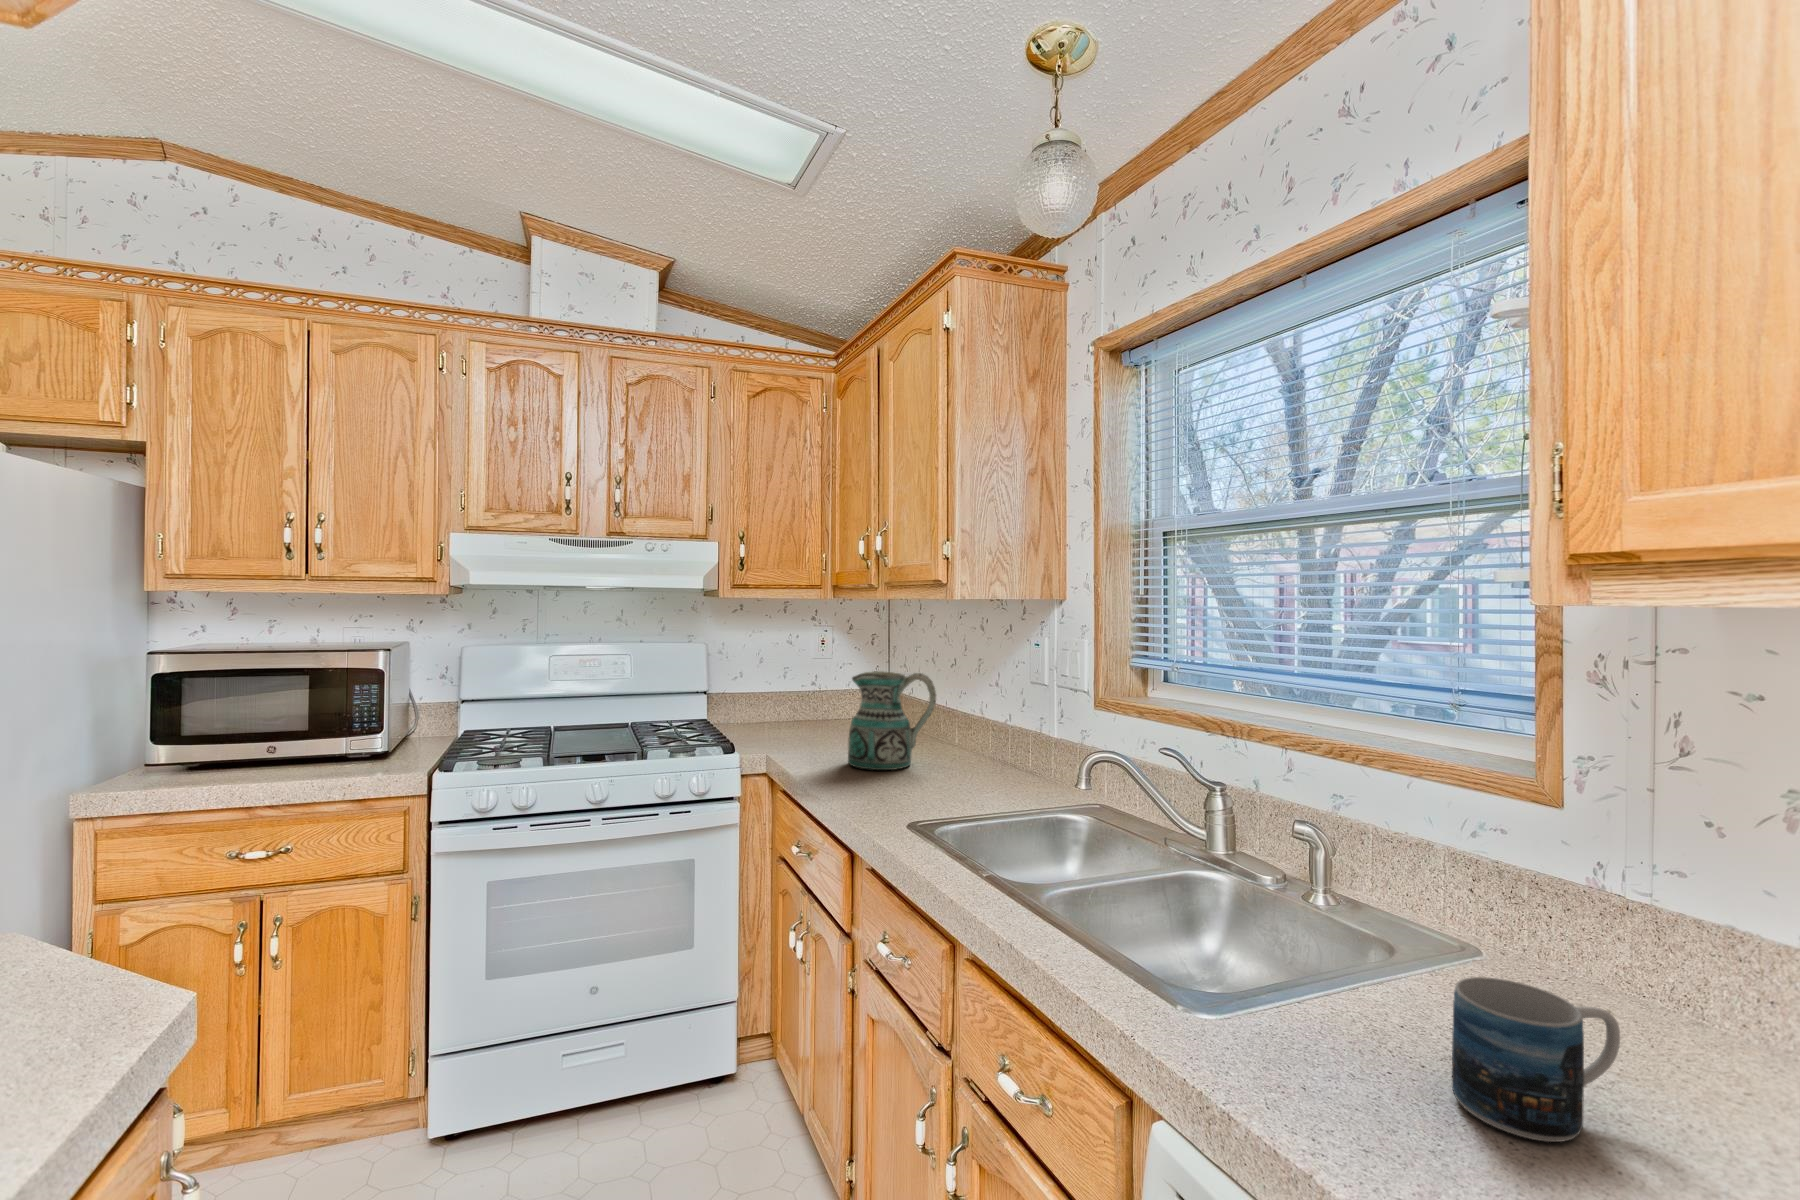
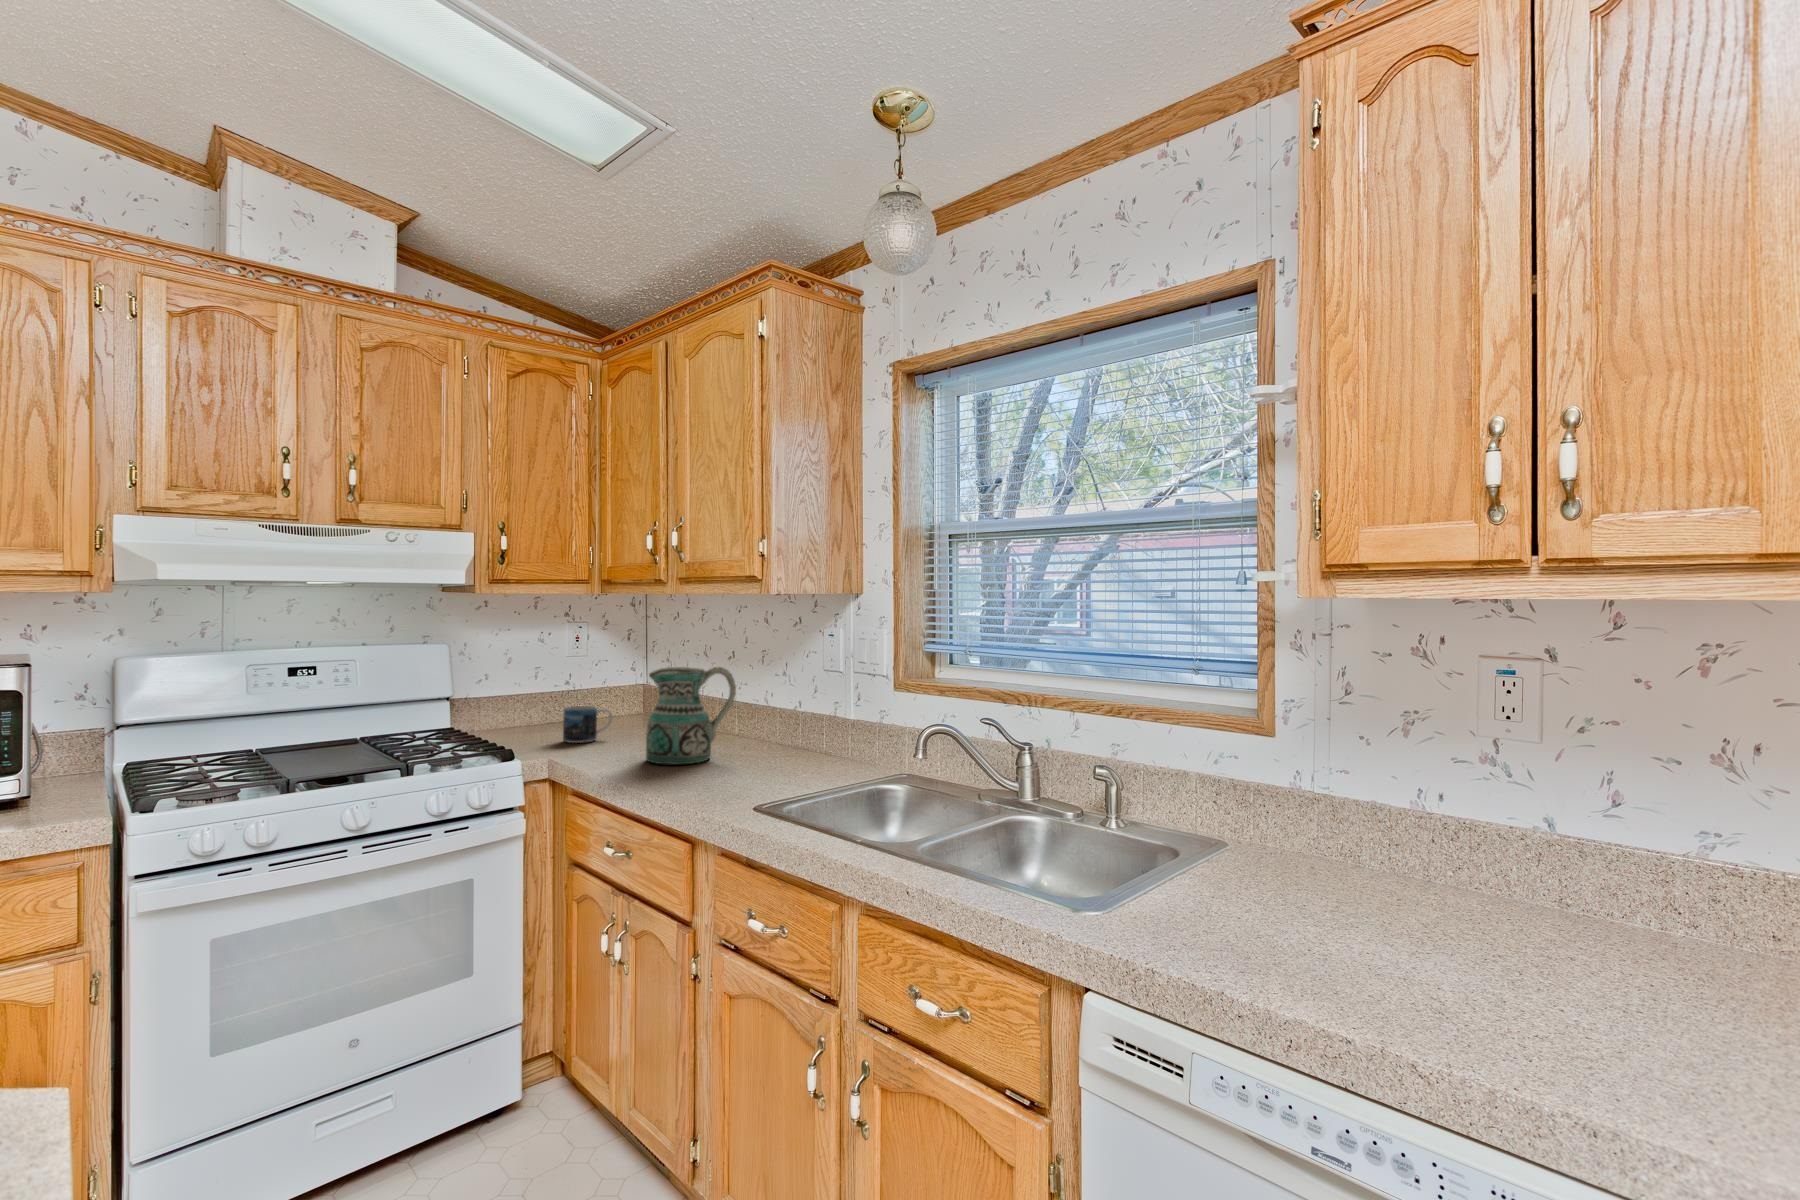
mug: present [1452,977,1620,1142] -> present [563,706,613,743]

